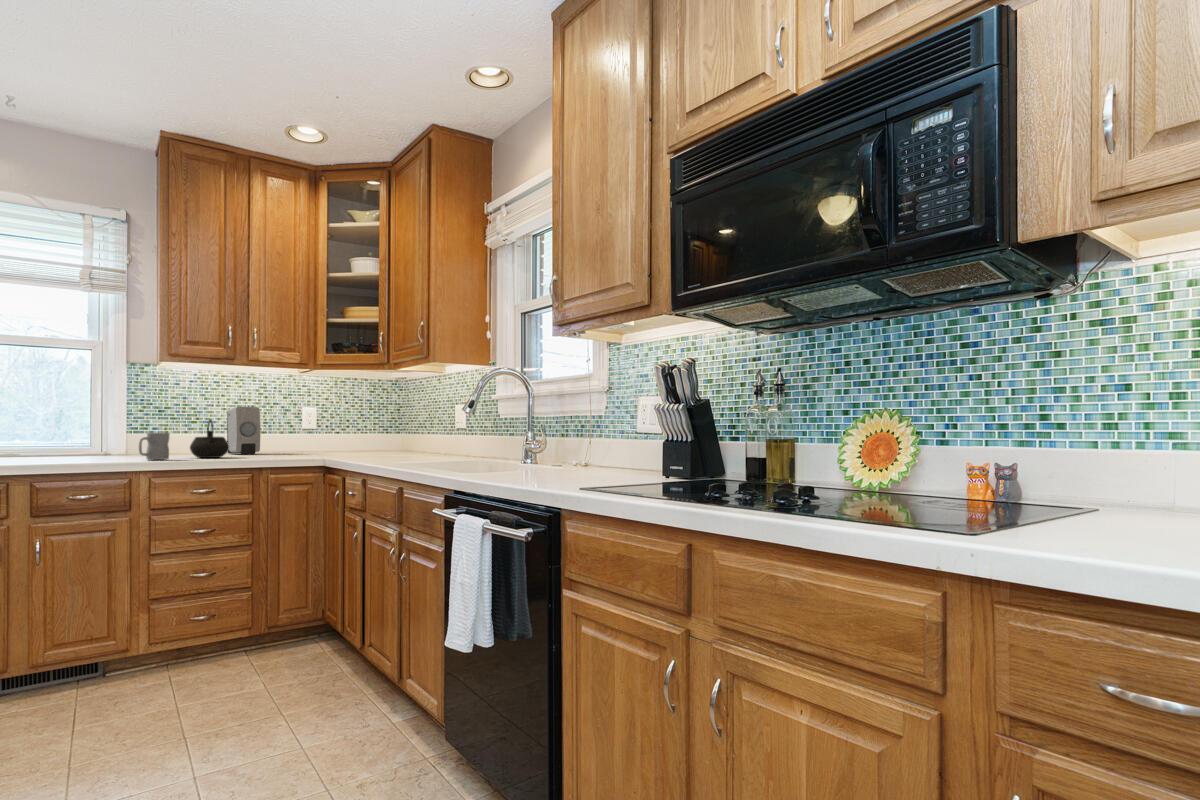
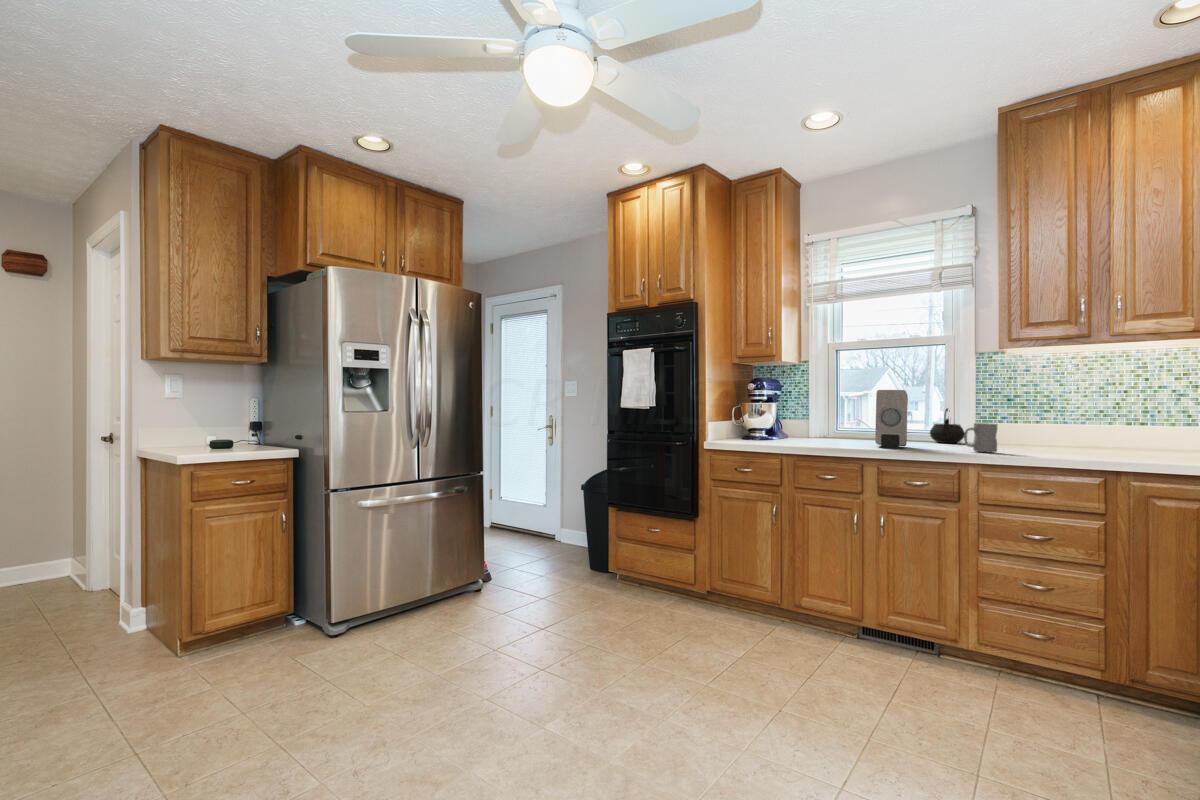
soap dispenser: present [227,407,260,455] -> present [875,390,908,448]
kettle: present [190,419,229,458] -> present [930,408,965,443]

